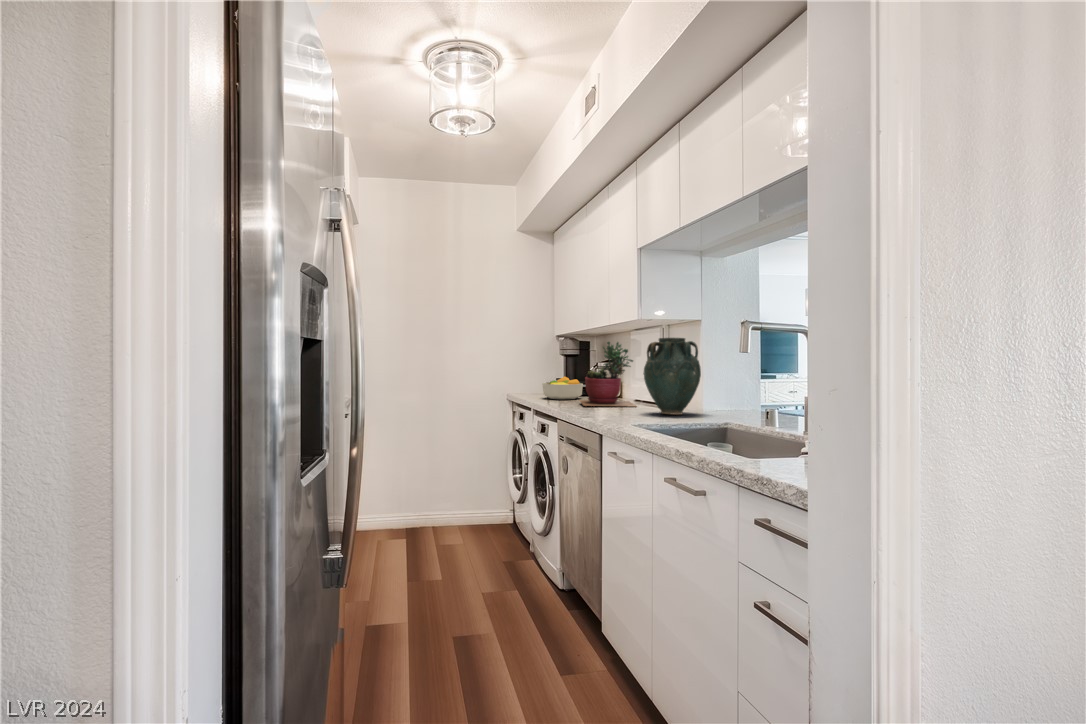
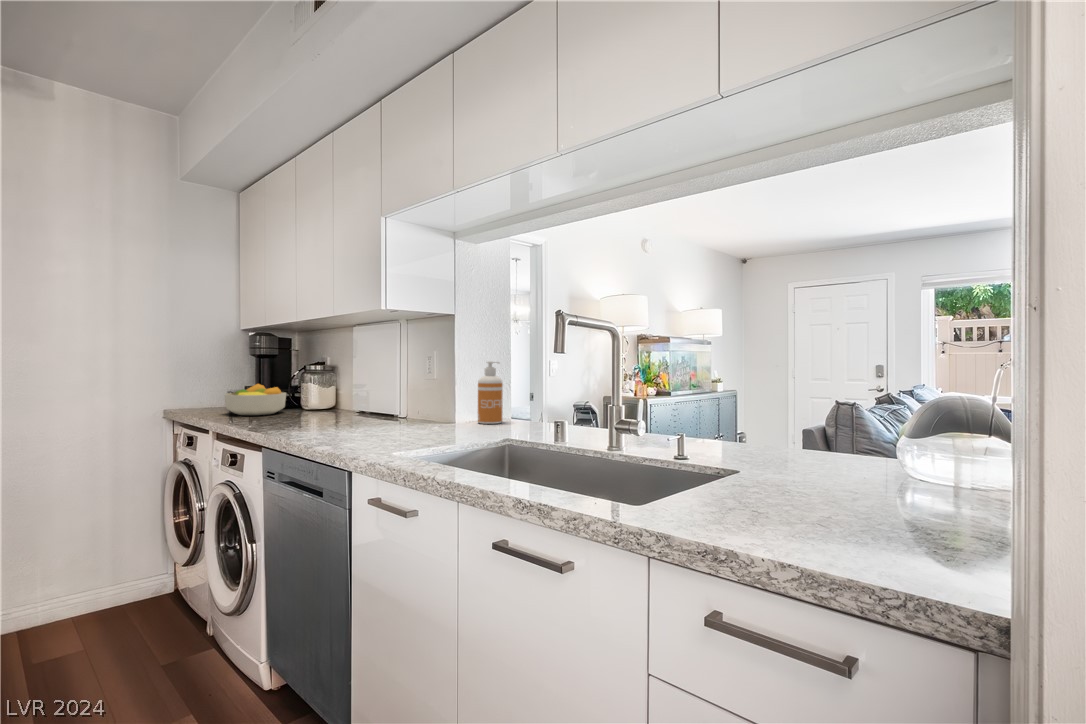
vase: present [643,338,701,415] -> none [393,334,465,432]
succulent plant: present [580,342,636,407] -> none [287,338,374,424]
soap dispenser: none [719,359,741,413] -> present [478,361,503,424]

